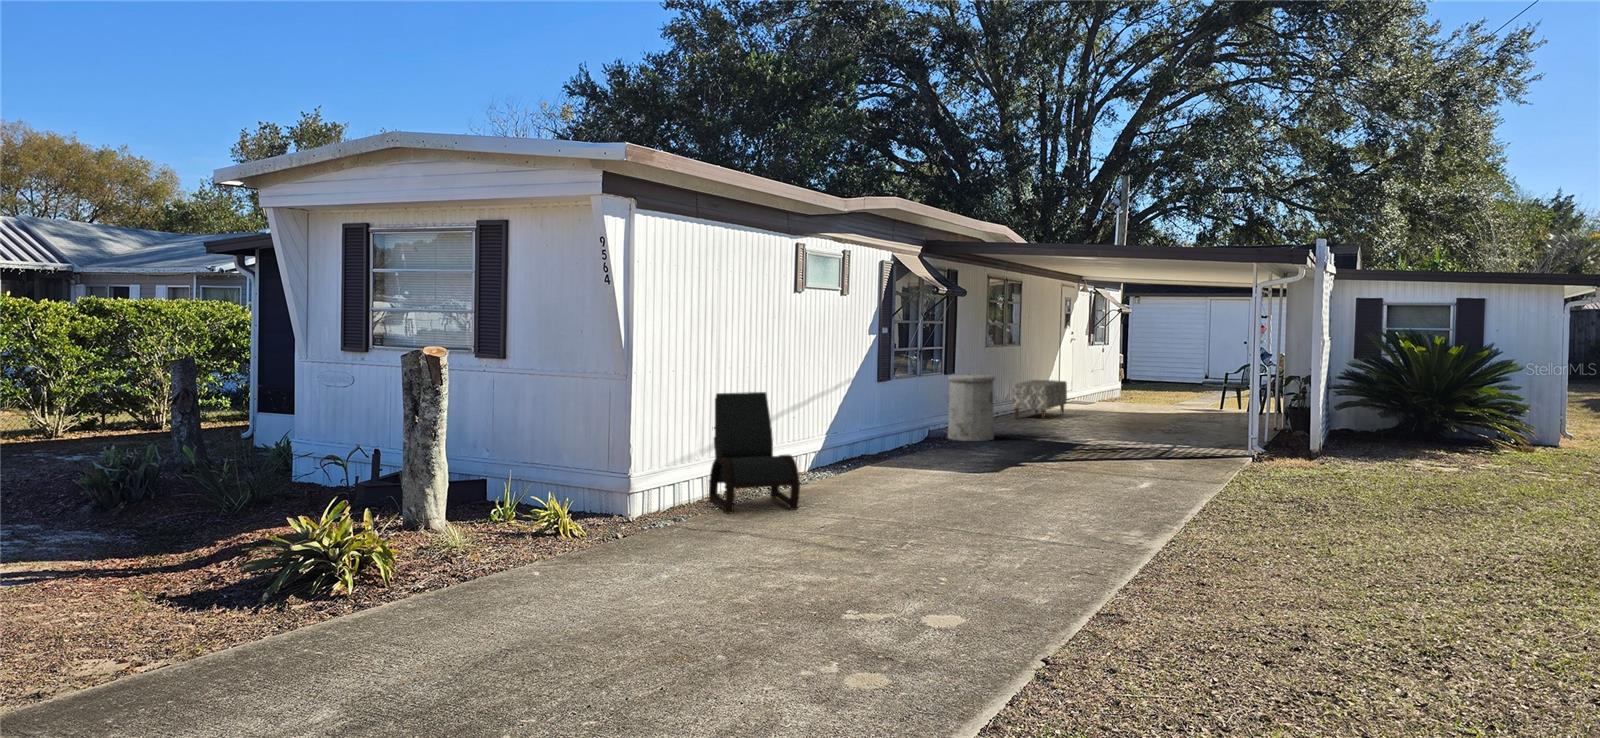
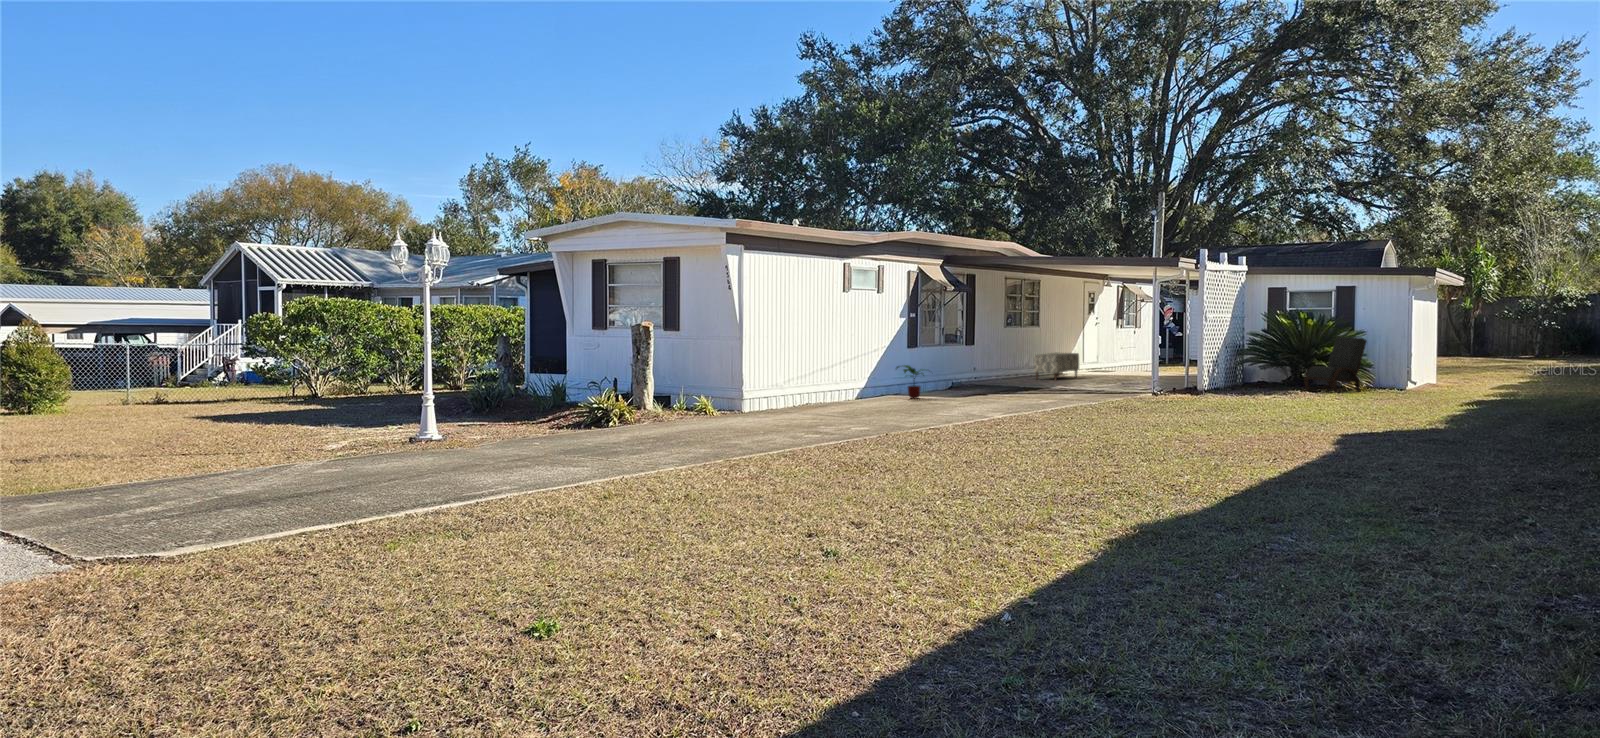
trash can: present [947,373,995,441] -> none [968,345,1002,390]
lounge chair: present [709,392,800,514] -> present [1304,337,1367,393]
potted plant: none [860,410,920,465] -> present [897,365,921,399]

